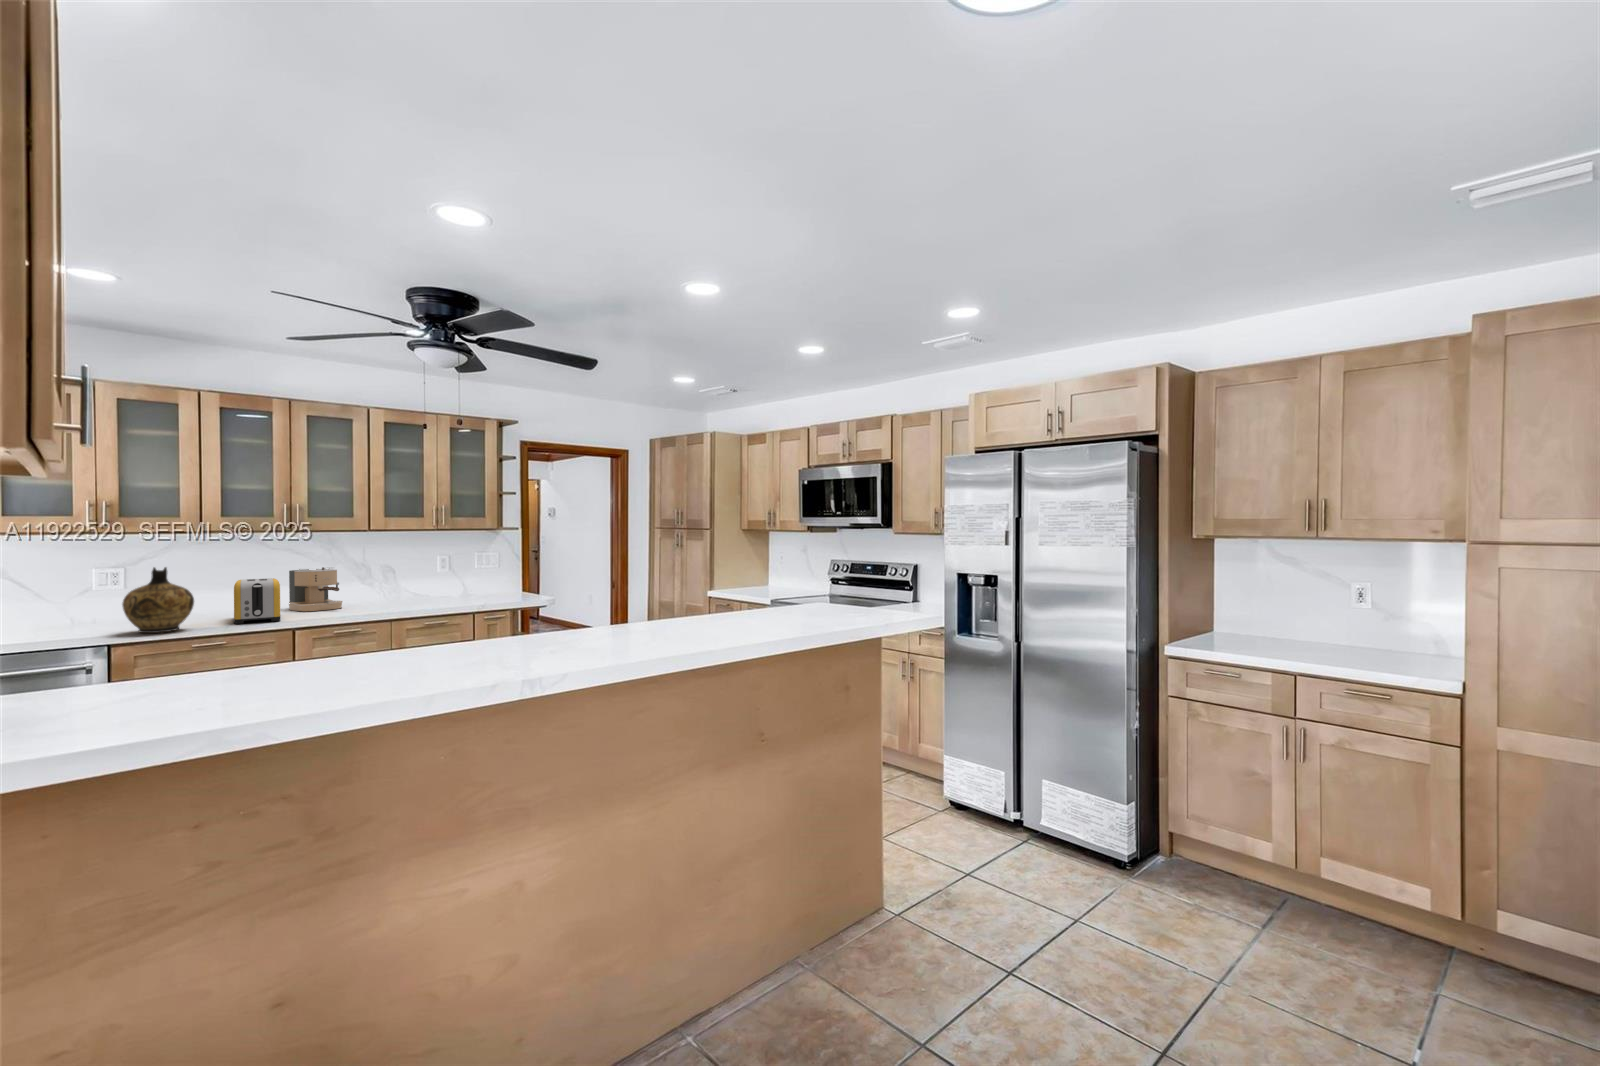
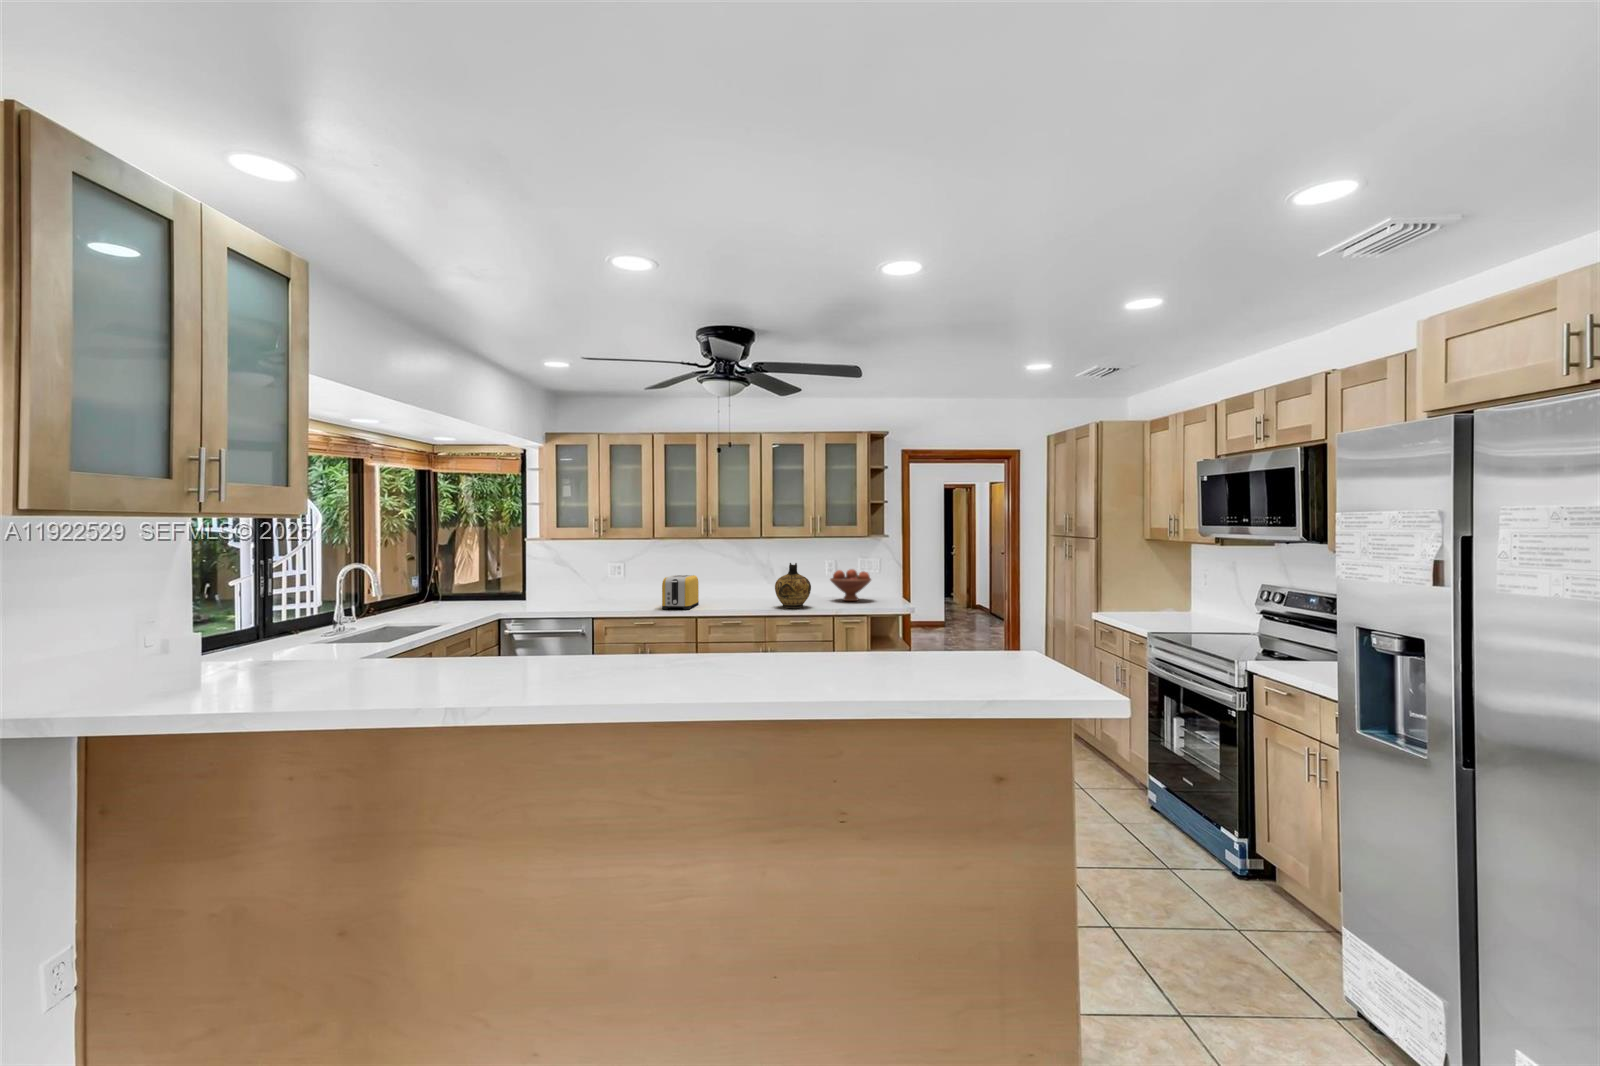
fruit bowl: none [447,565,496,599] -> present [830,569,871,601]
ceramic jug: present [122,567,194,633] -> present [775,563,811,608]
coffee maker: present [289,567,342,611] -> none [714,568,747,603]

